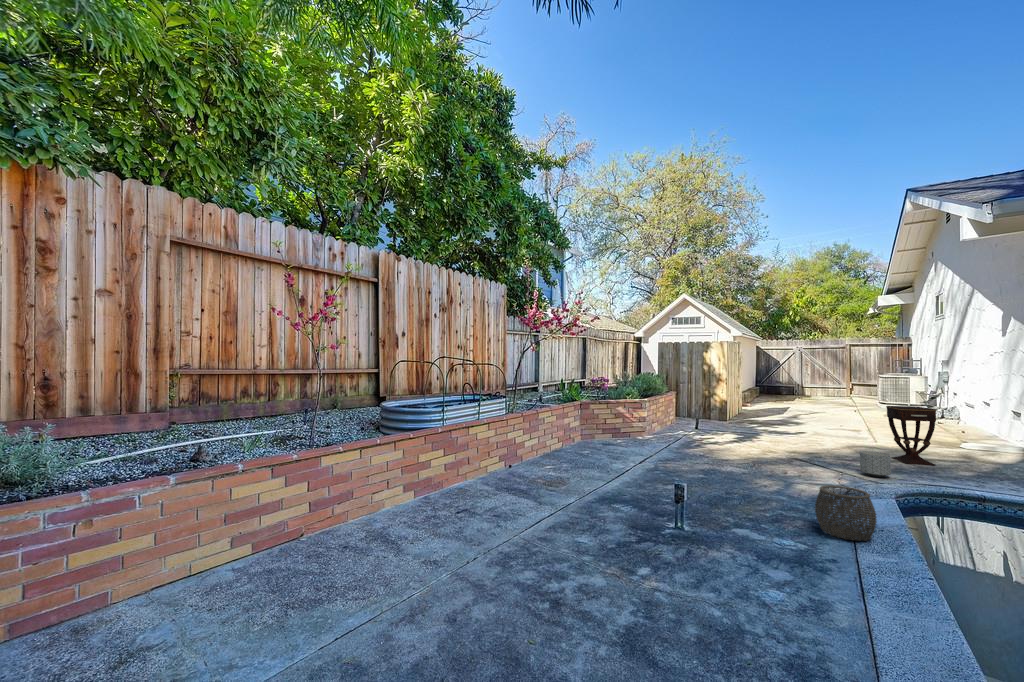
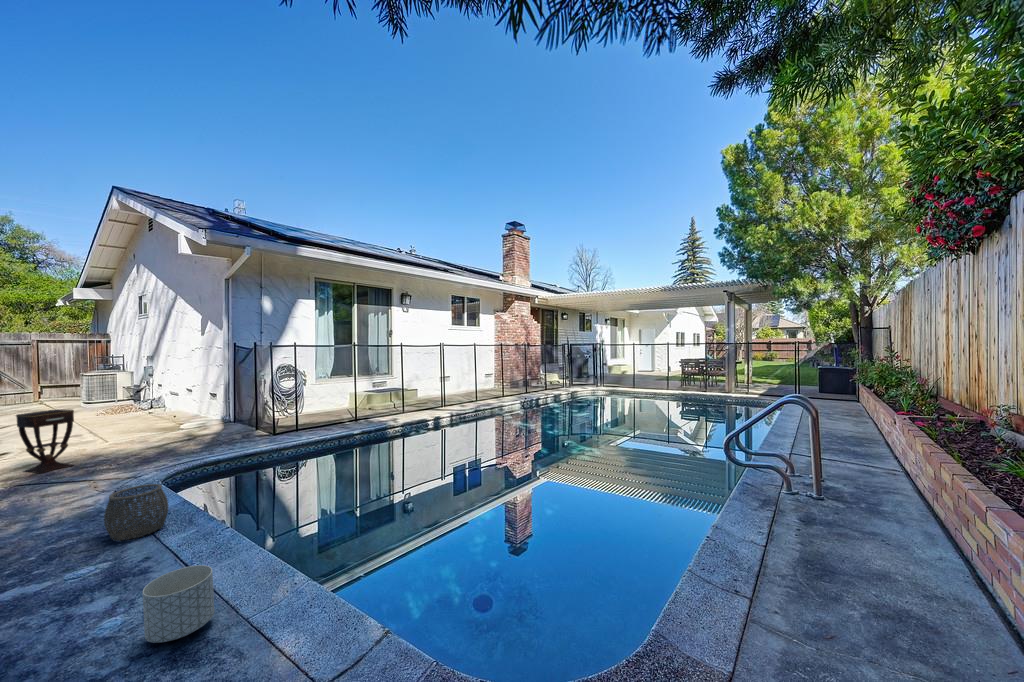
side table: present [886,406,936,465] -> present [16,409,74,473]
planter: present [860,451,891,477] -> present [142,565,214,643]

